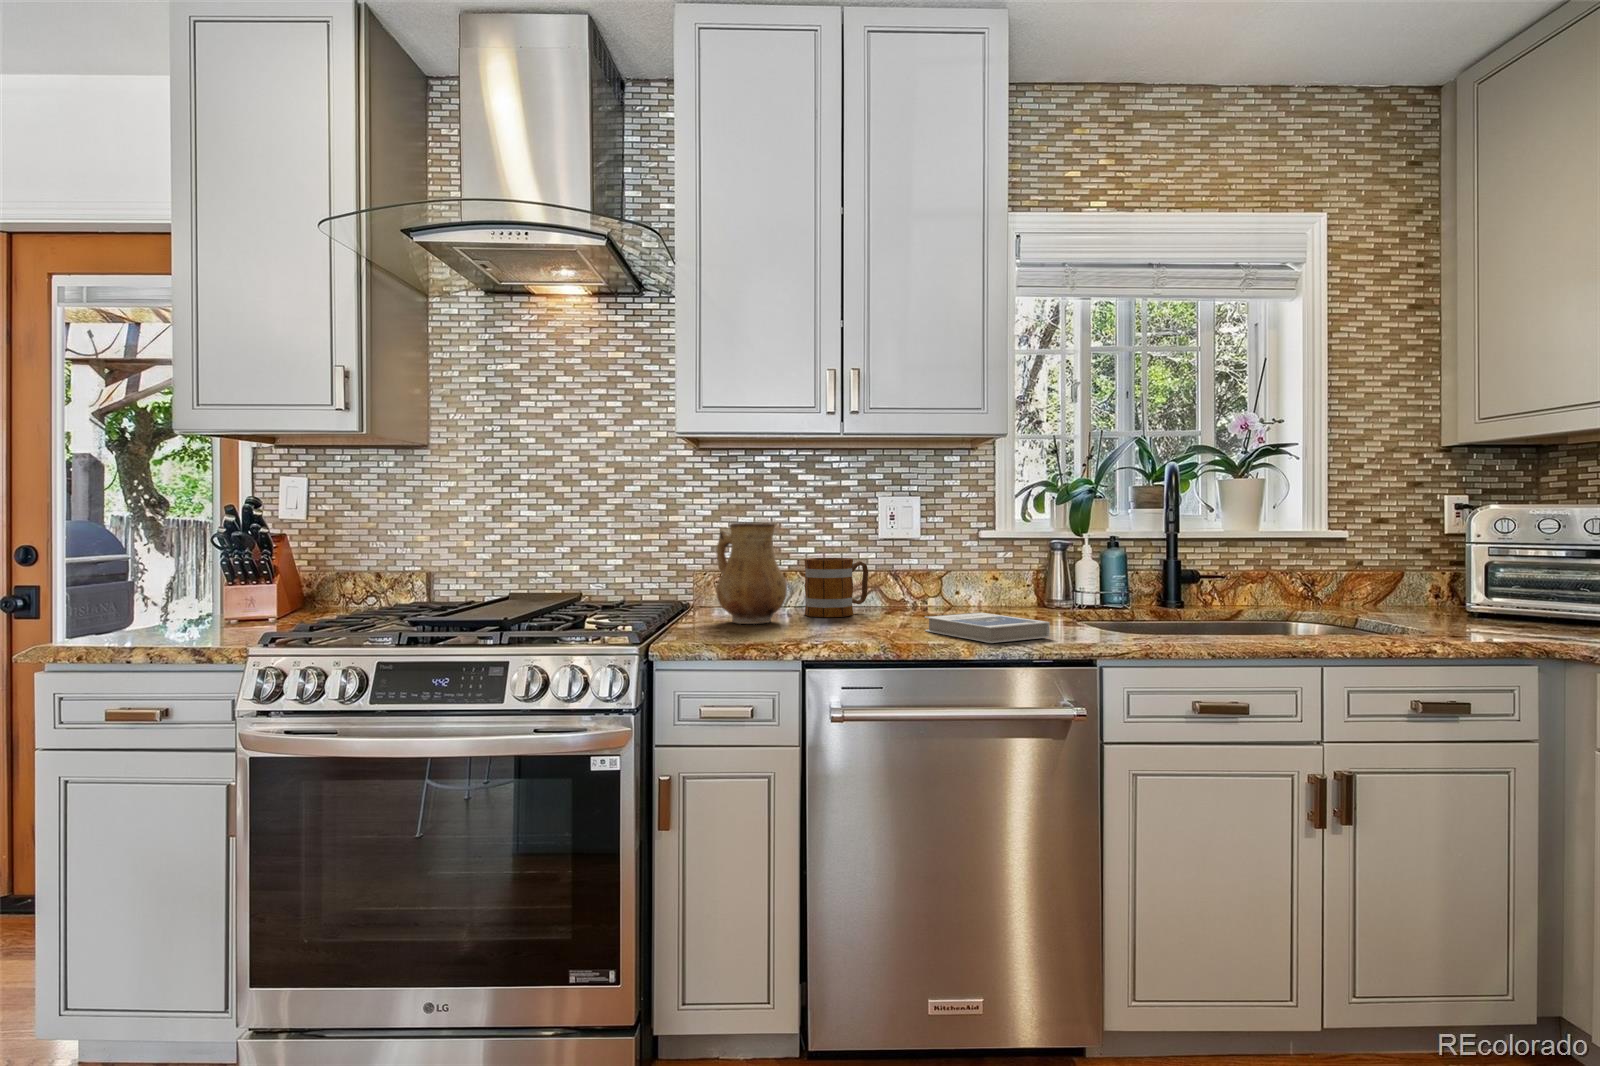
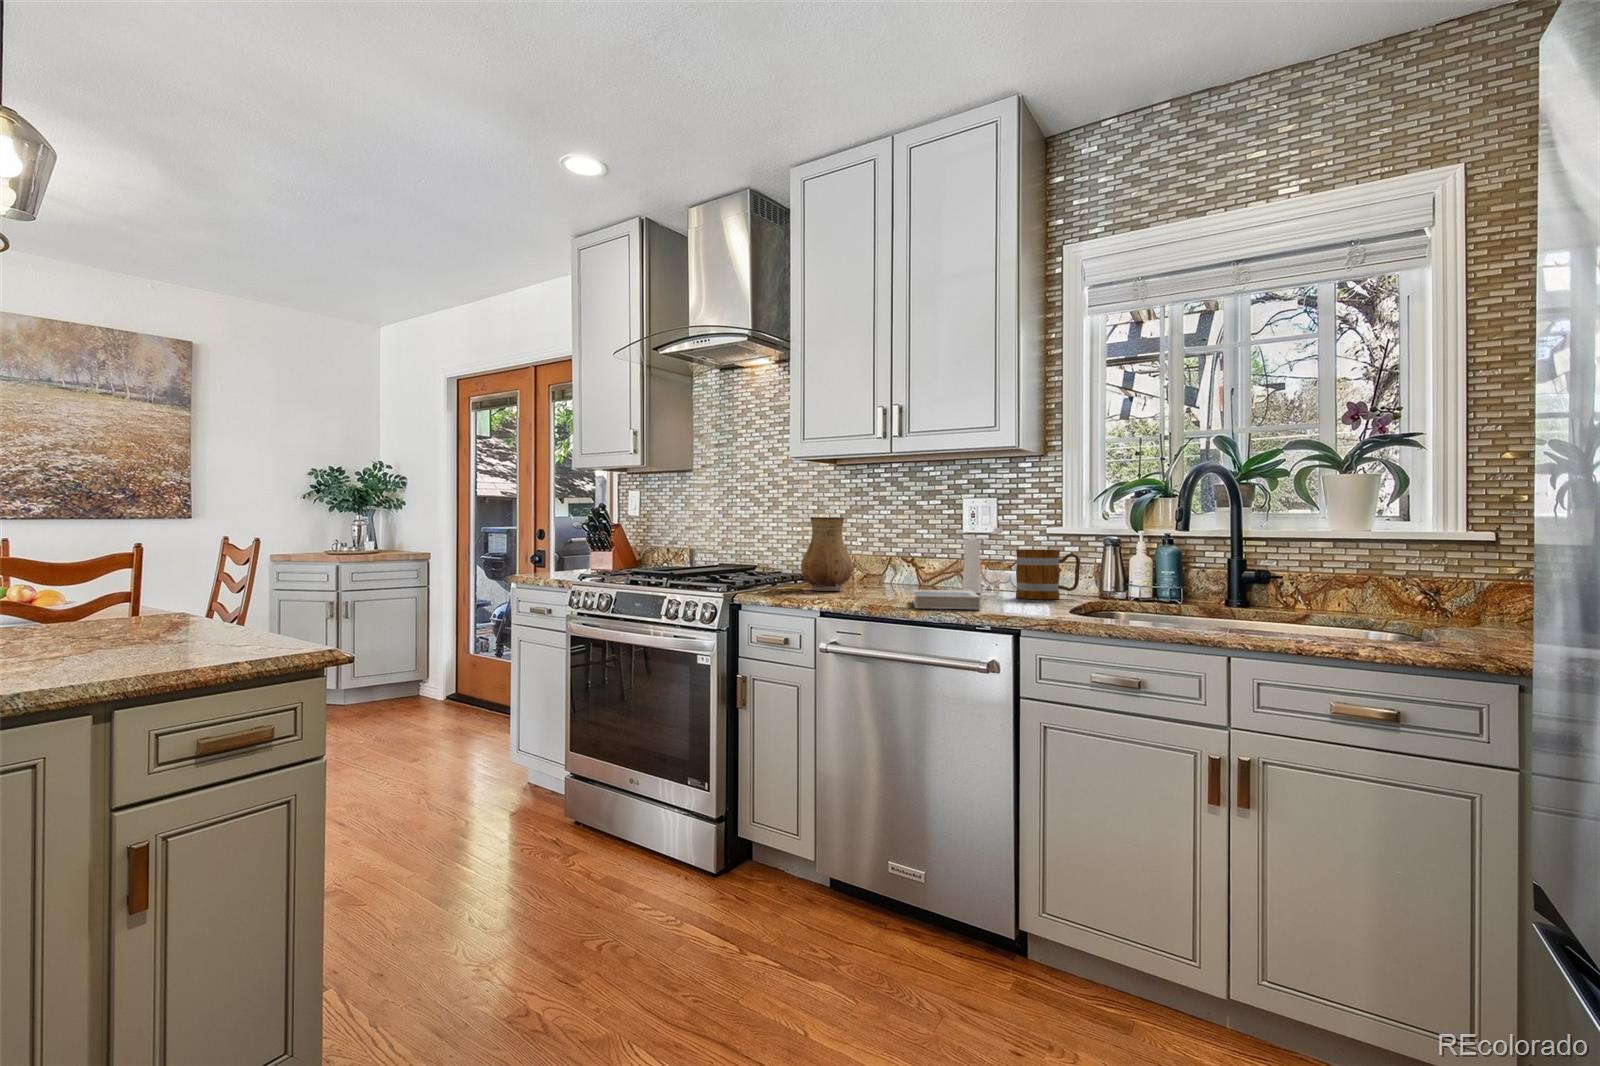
pepper mill: none [897,531,931,612] -> present [963,528,1003,593]
mug: present [804,558,868,617] -> present [1016,549,1080,599]

